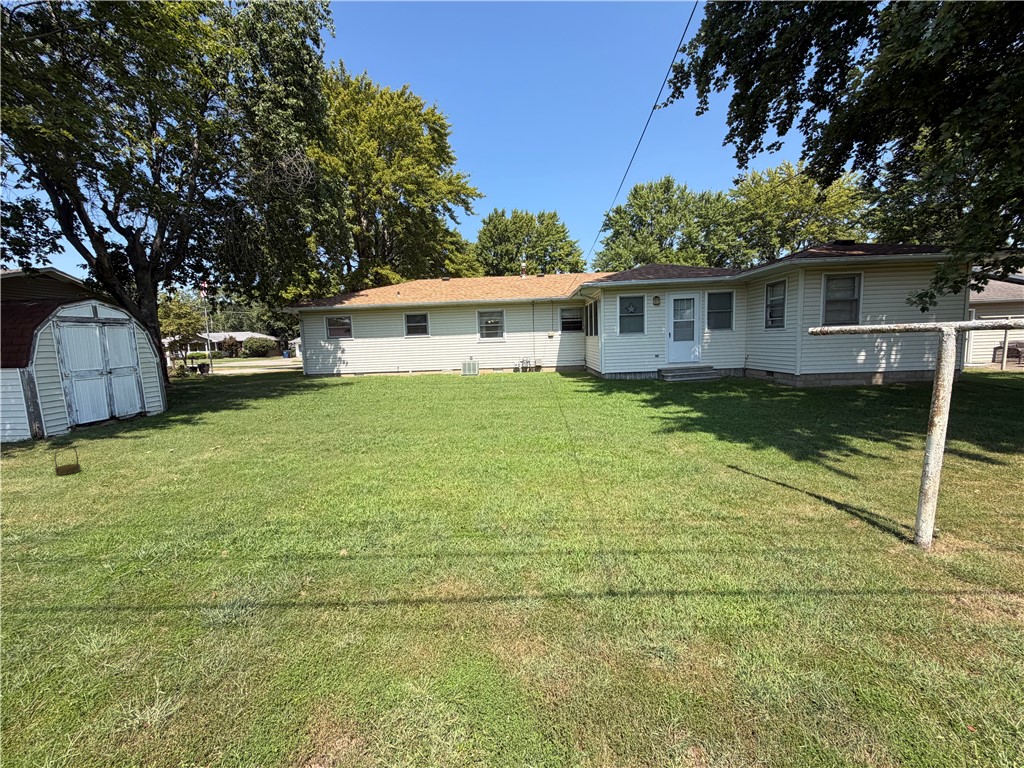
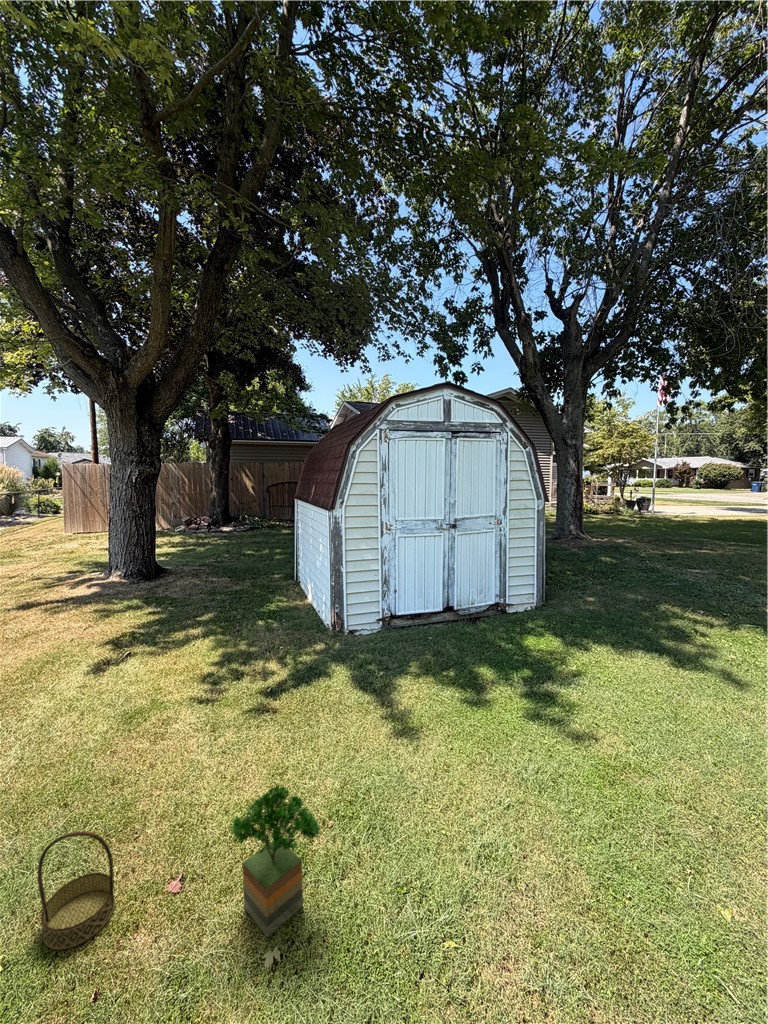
potted tree: none [116,426,148,459] -> present [231,786,320,937]

